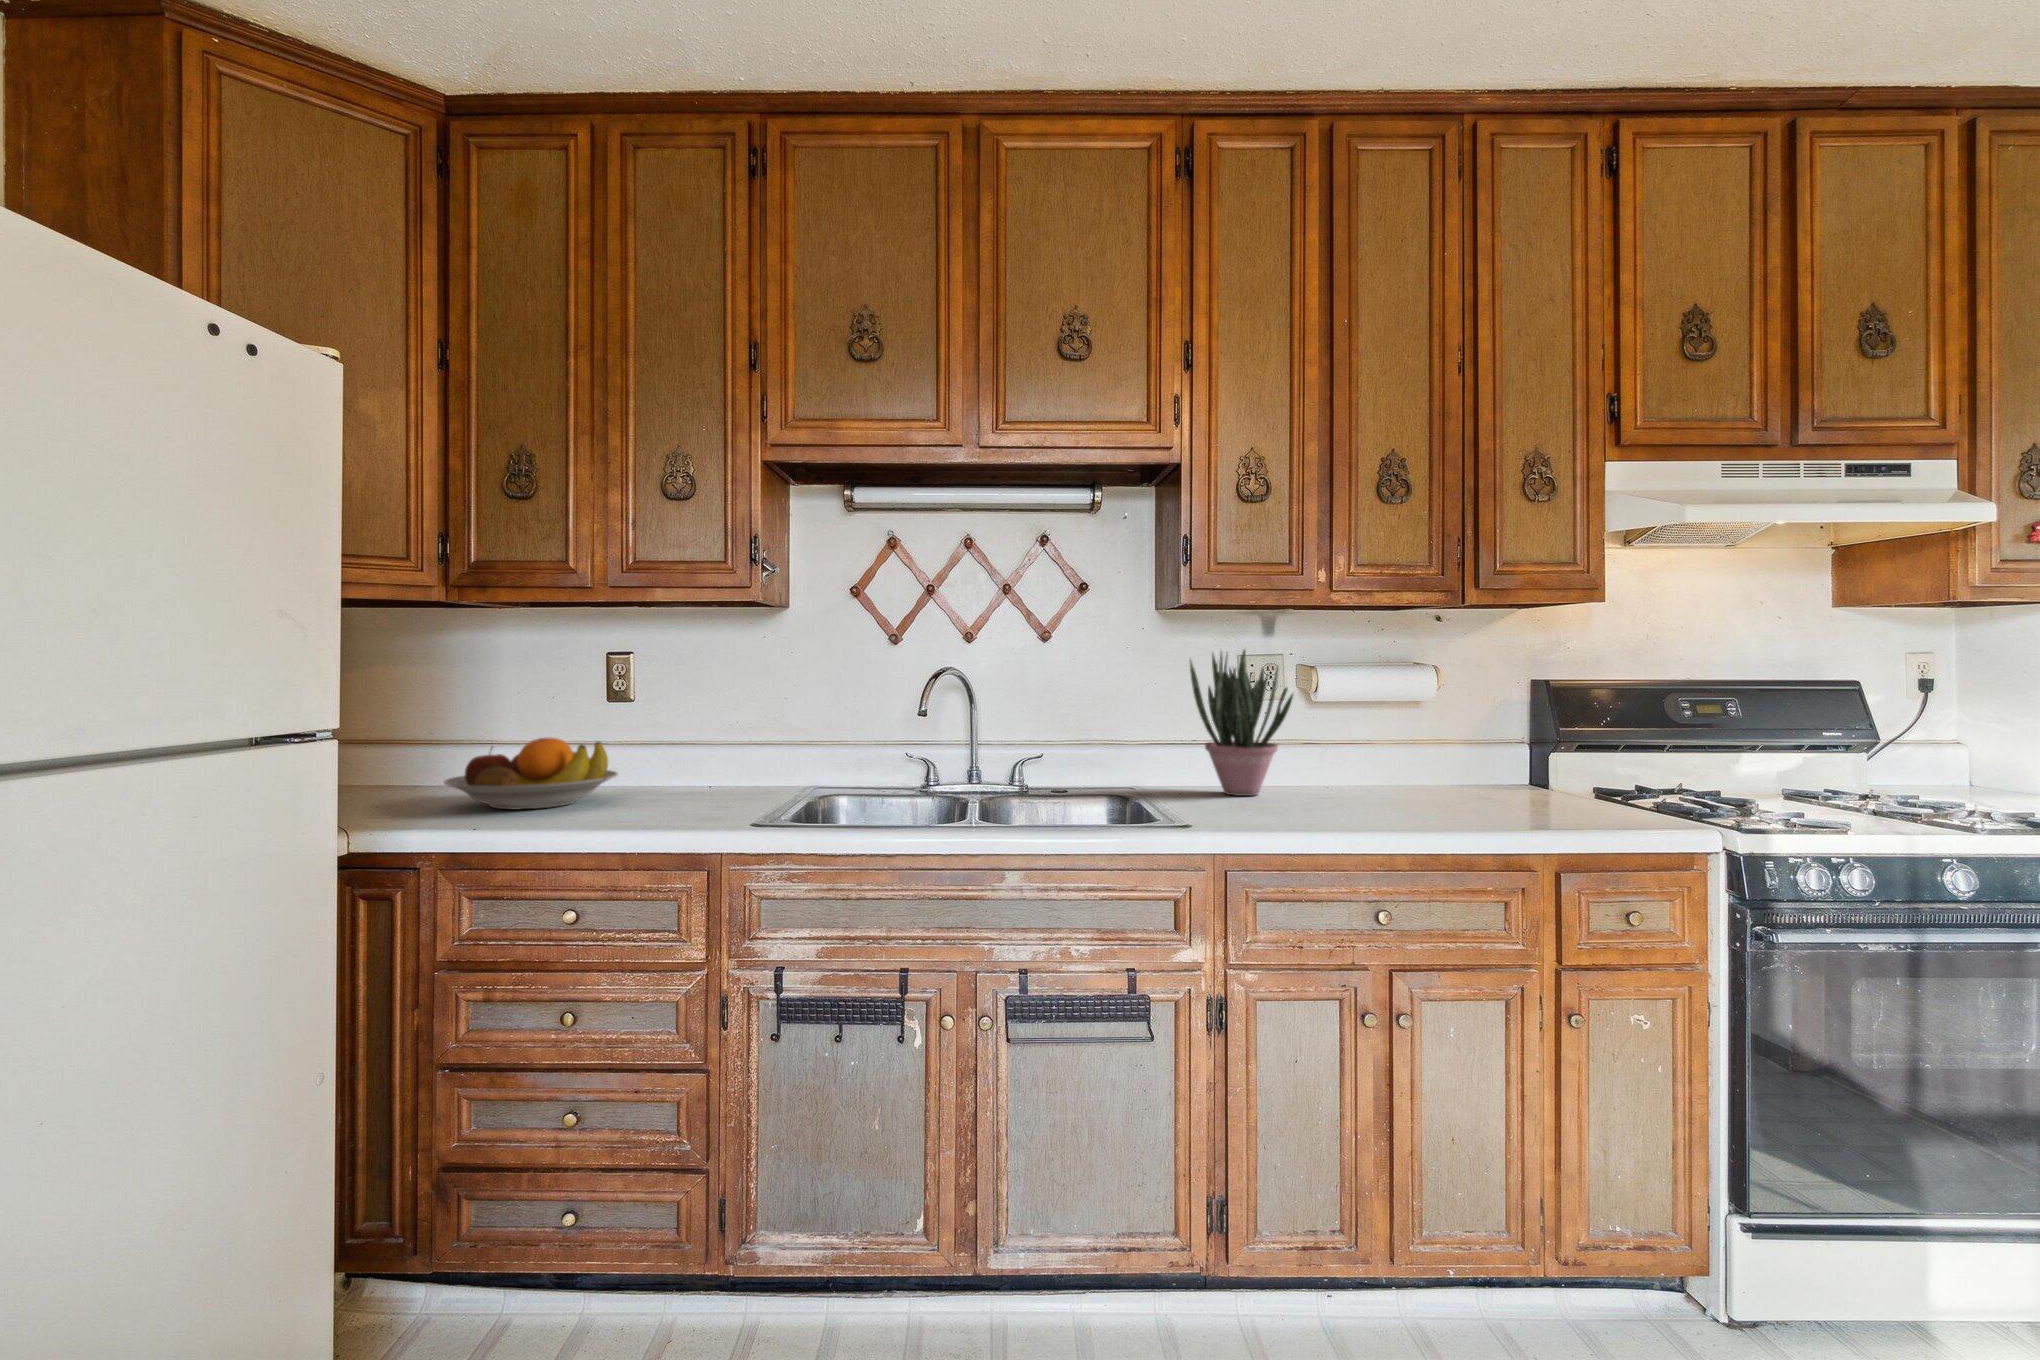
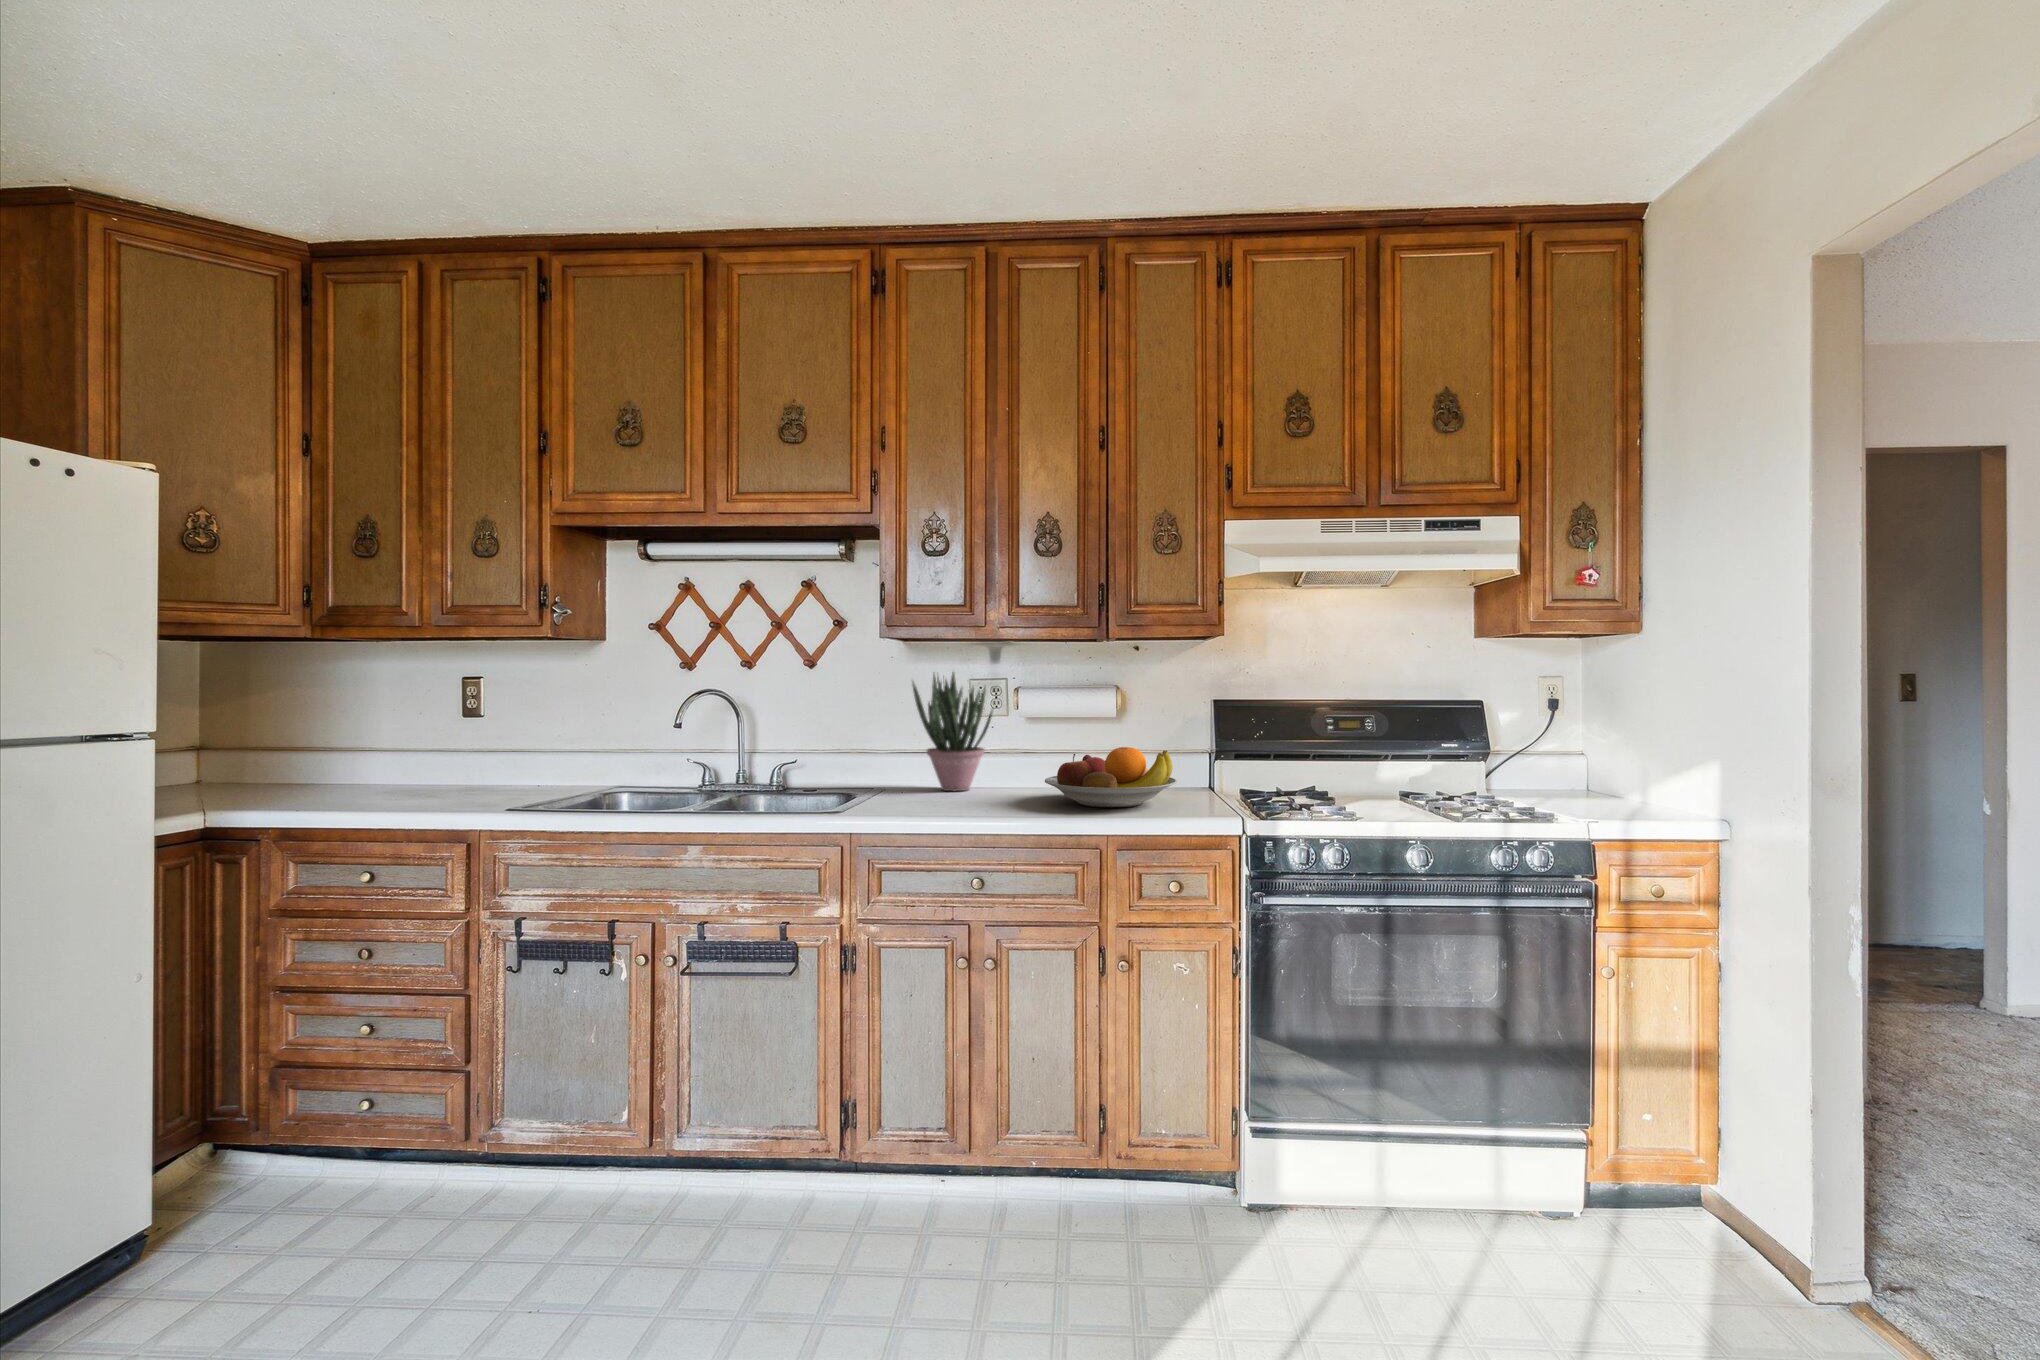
fruit bowl: present [444,737,618,809] -> present [1045,747,1177,807]

